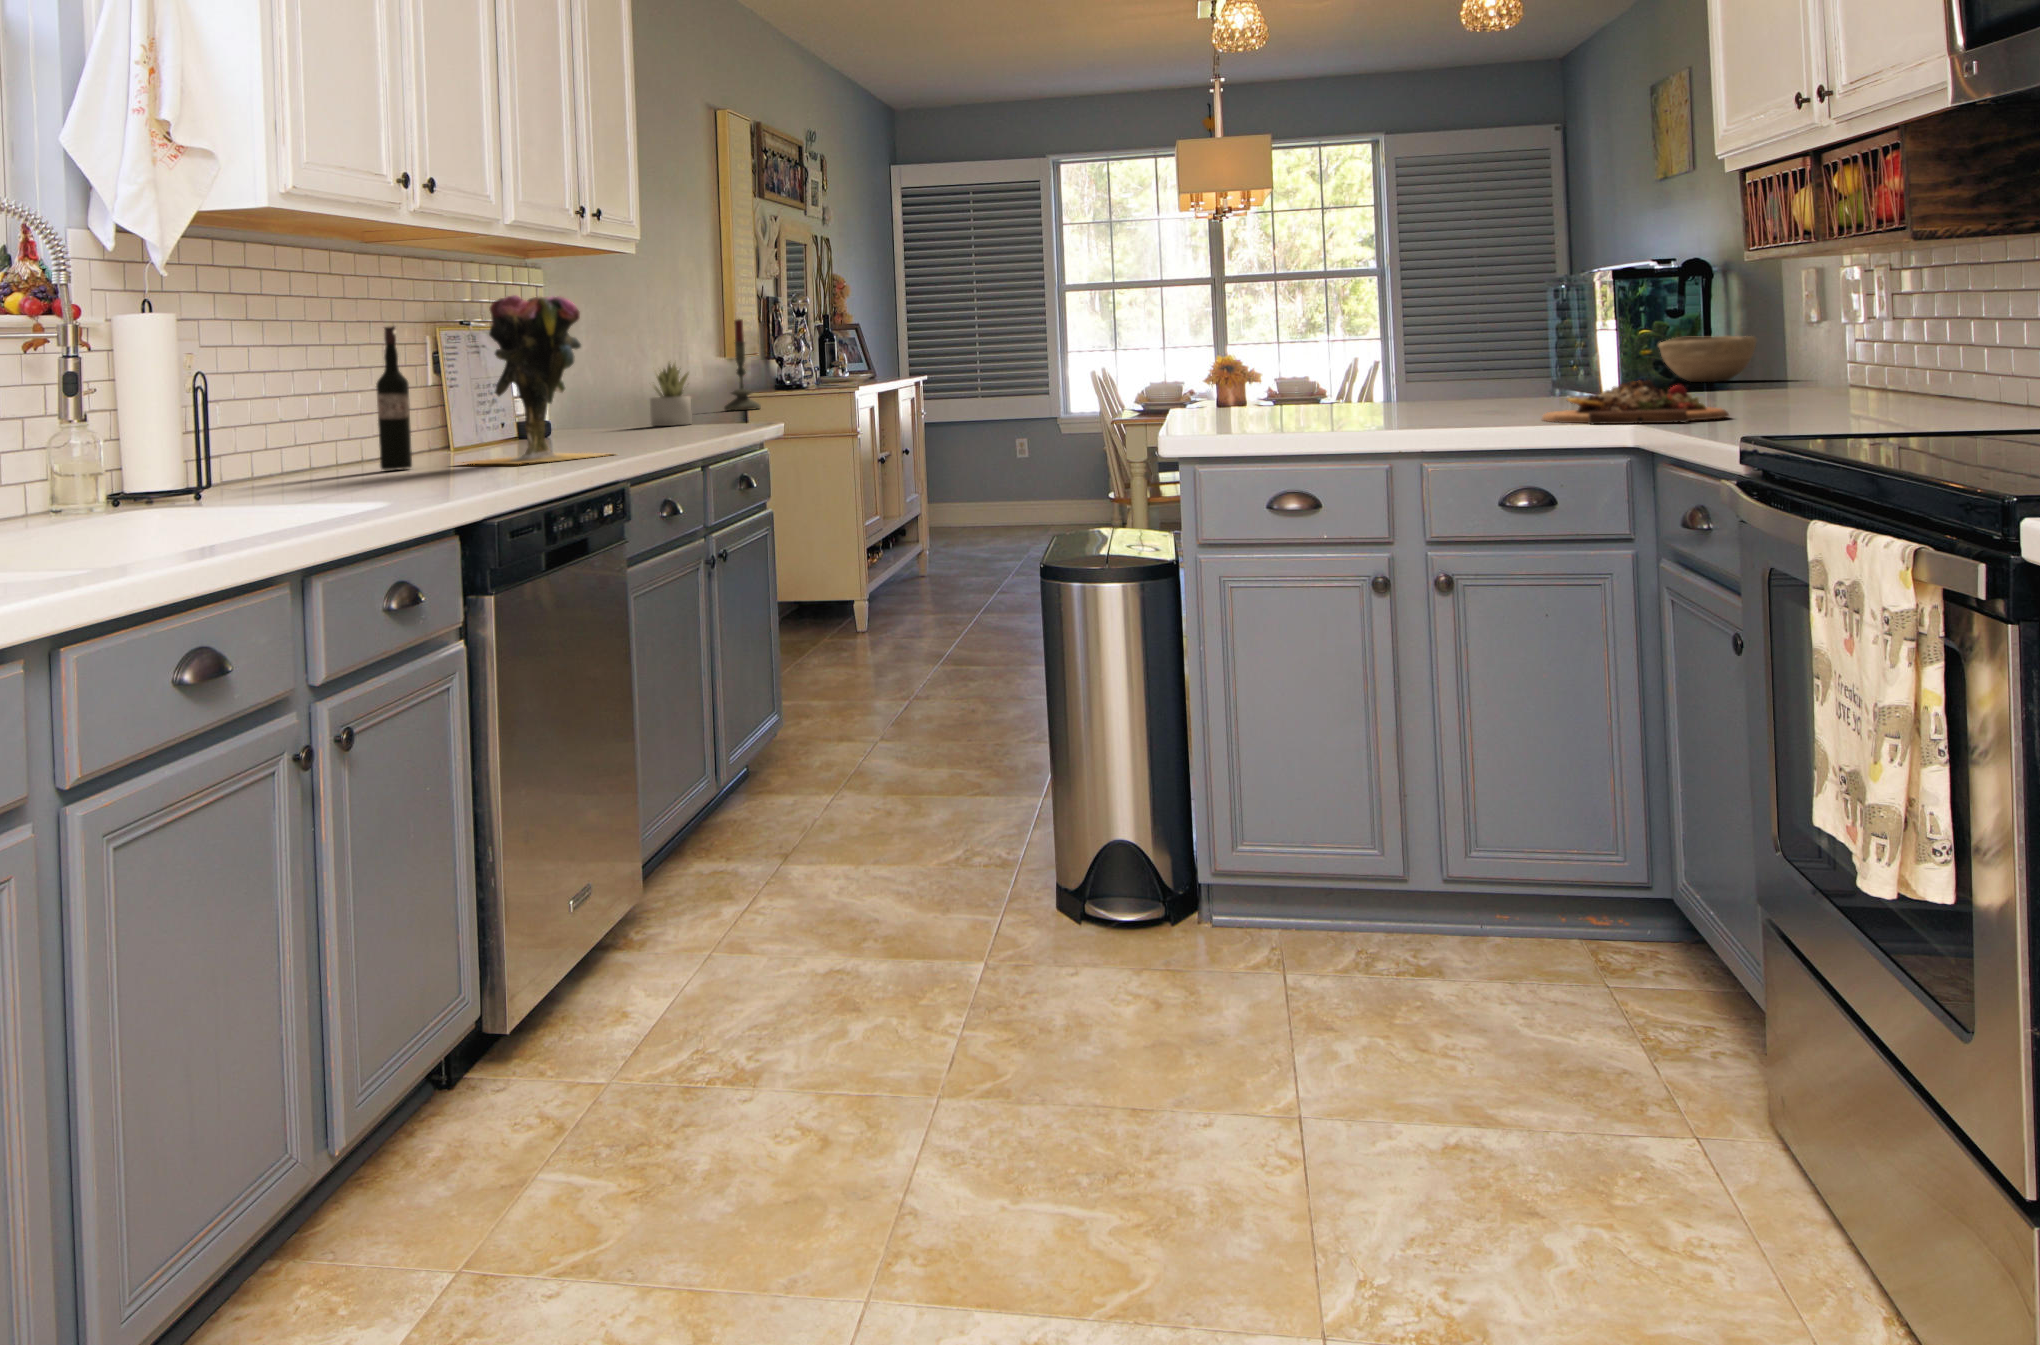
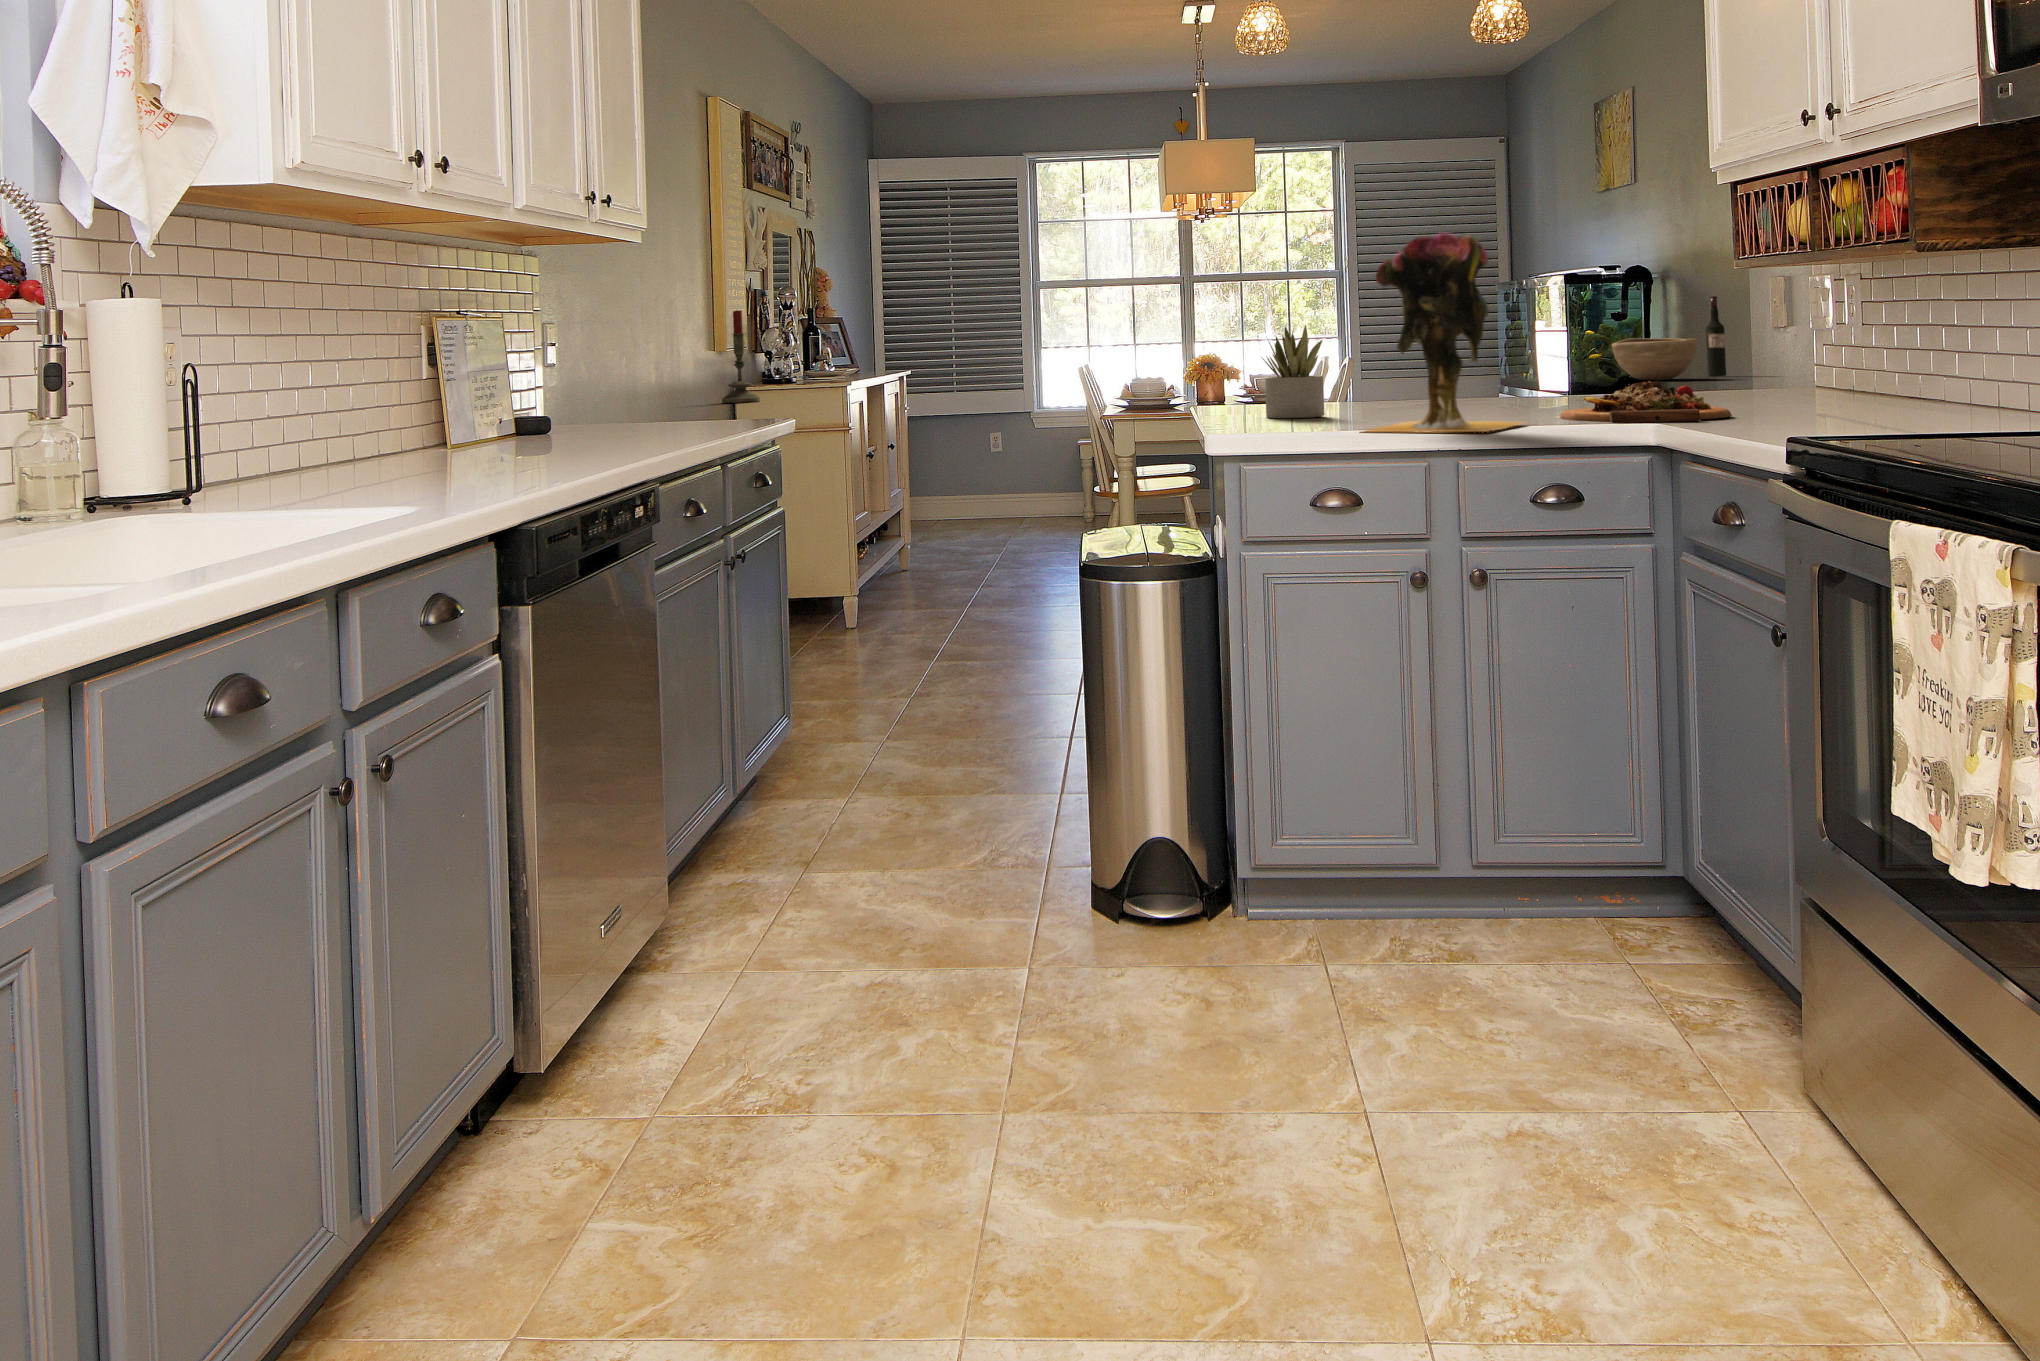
vase: present [465,295,605,464] -> present [1366,233,1522,433]
wine bottle: present [376,326,412,470] -> present [1706,296,1726,376]
succulent plant: present [650,363,692,426] -> present [1262,325,1324,418]

